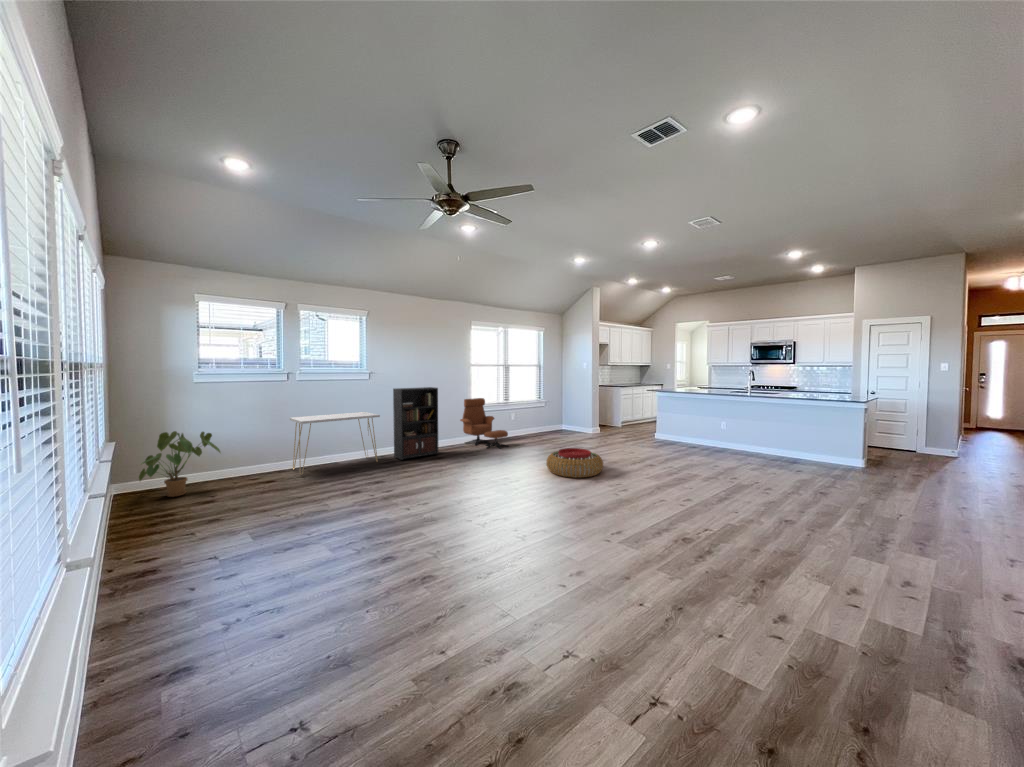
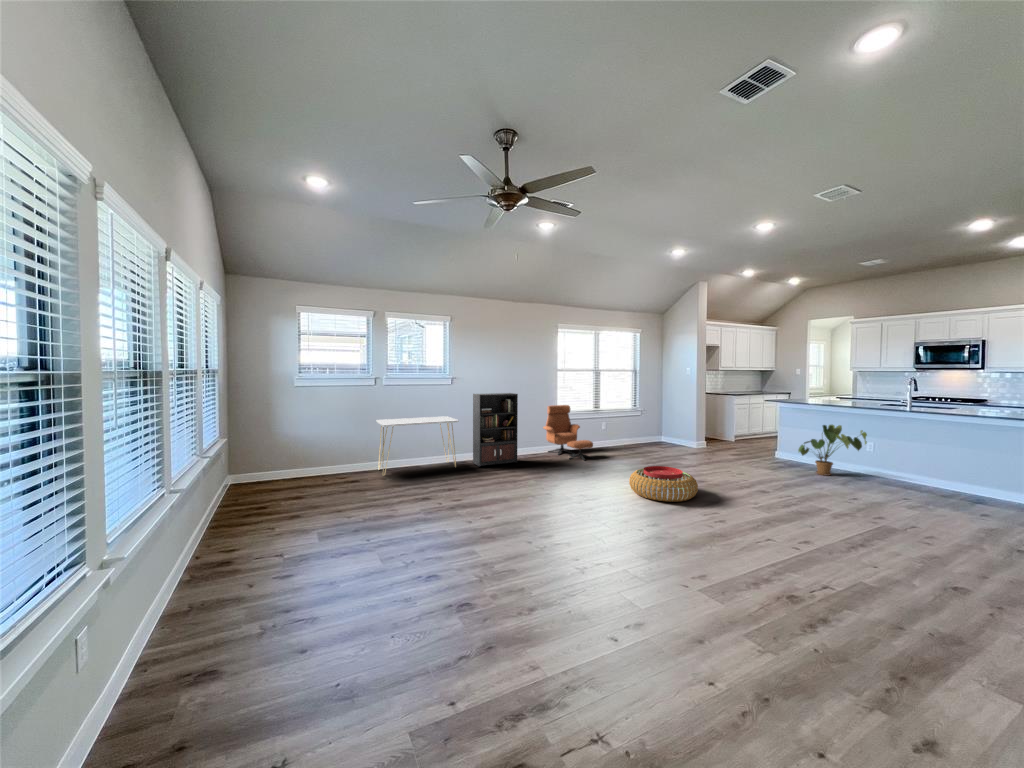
house plant: present [139,431,220,497] -> present [798,425,867,475]

